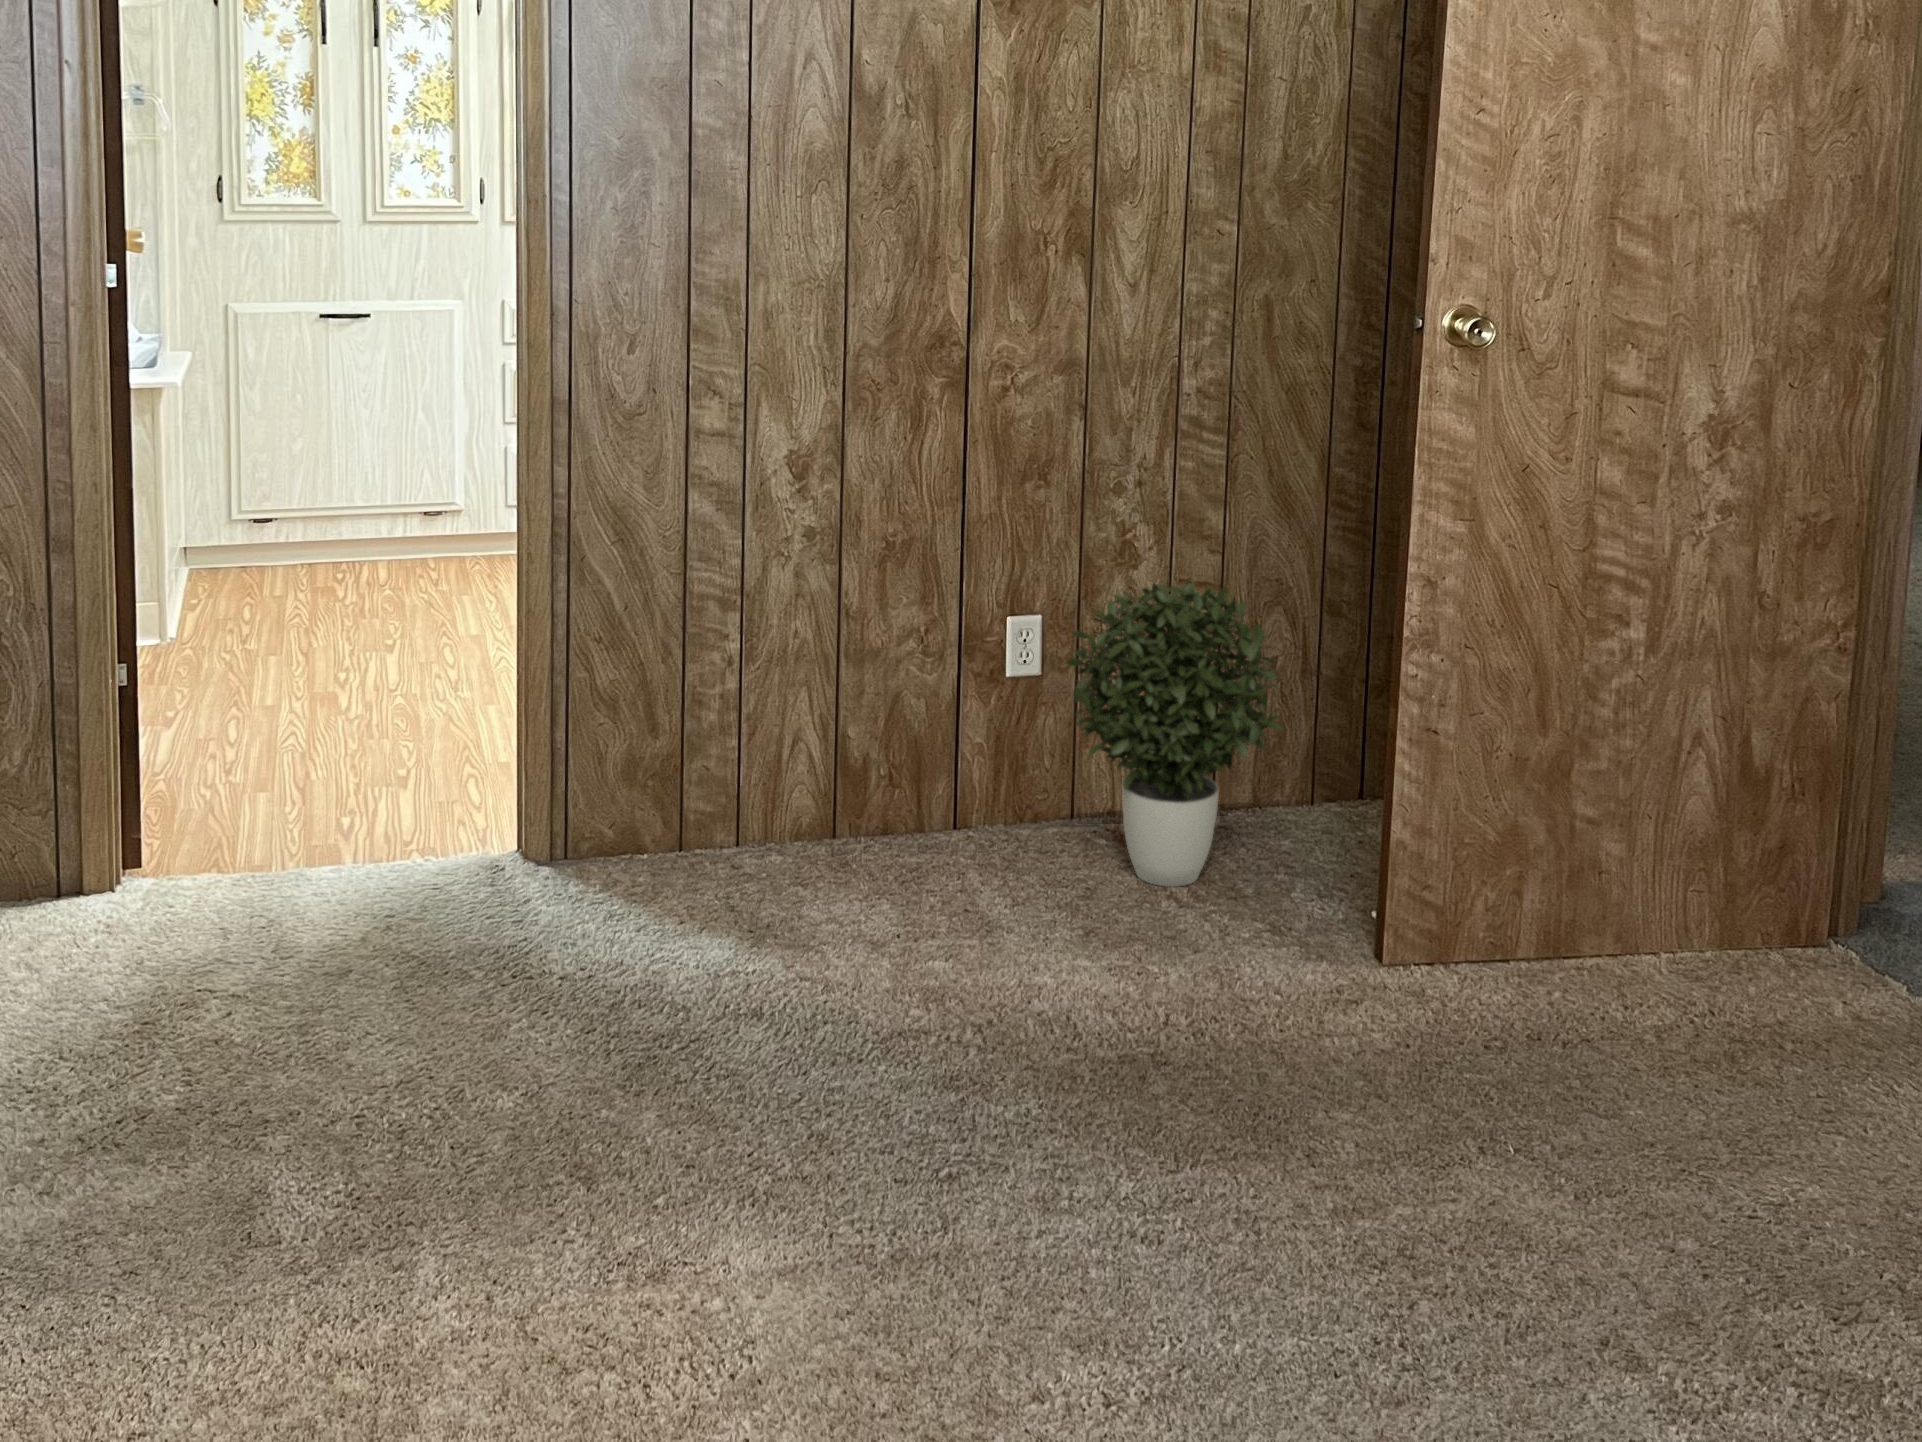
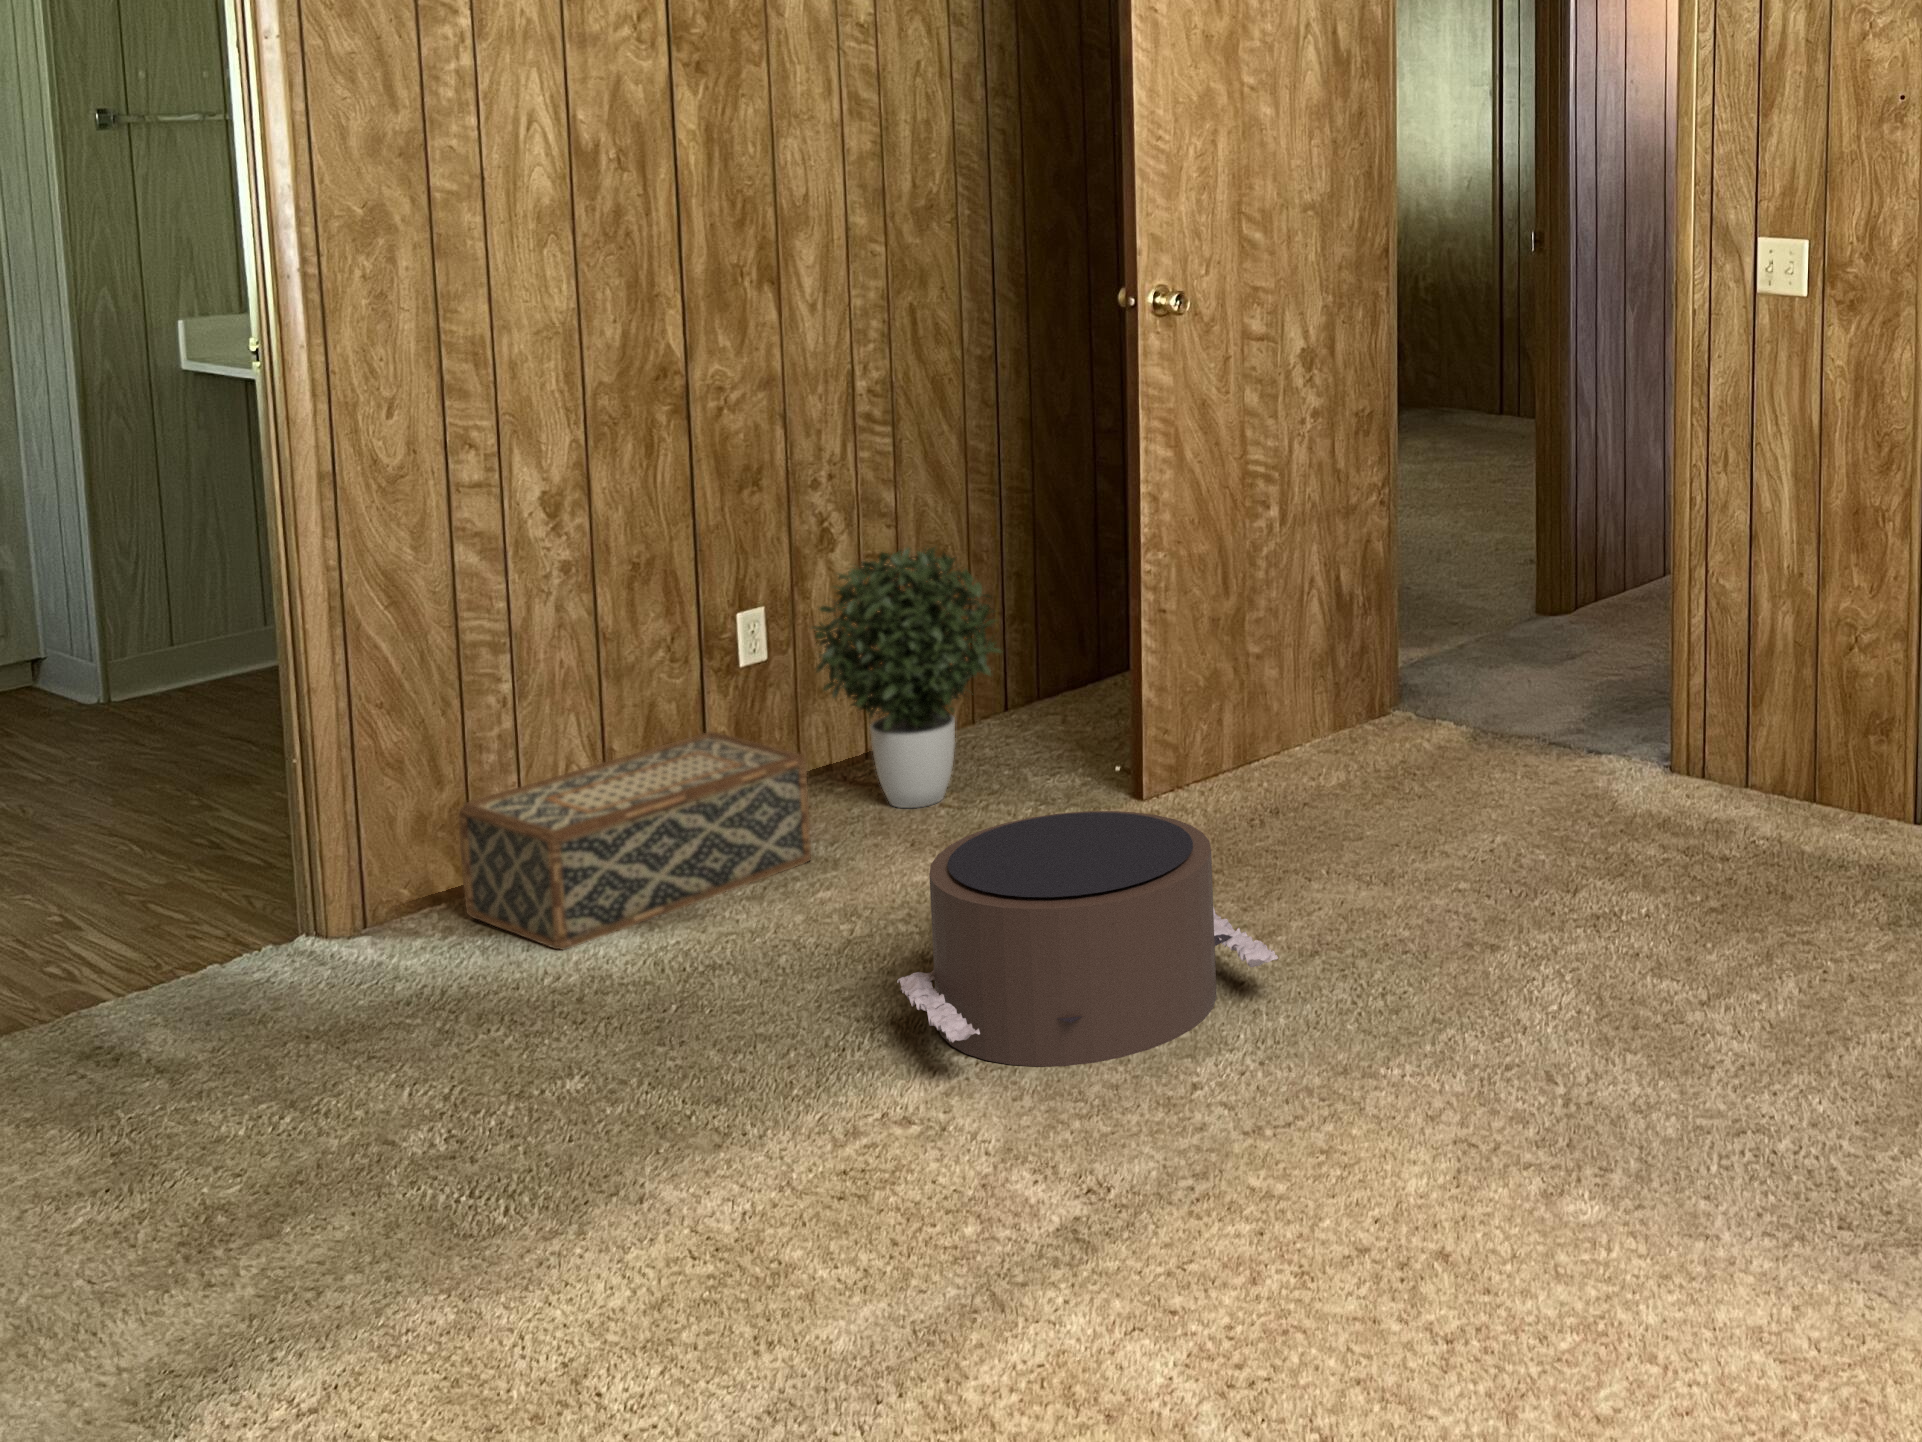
woven basket: none [659,740,997,940] -> present [459,732,811,950]
pouf: none [802,964,1257,1322] -> present [897,811,1278,1067]

